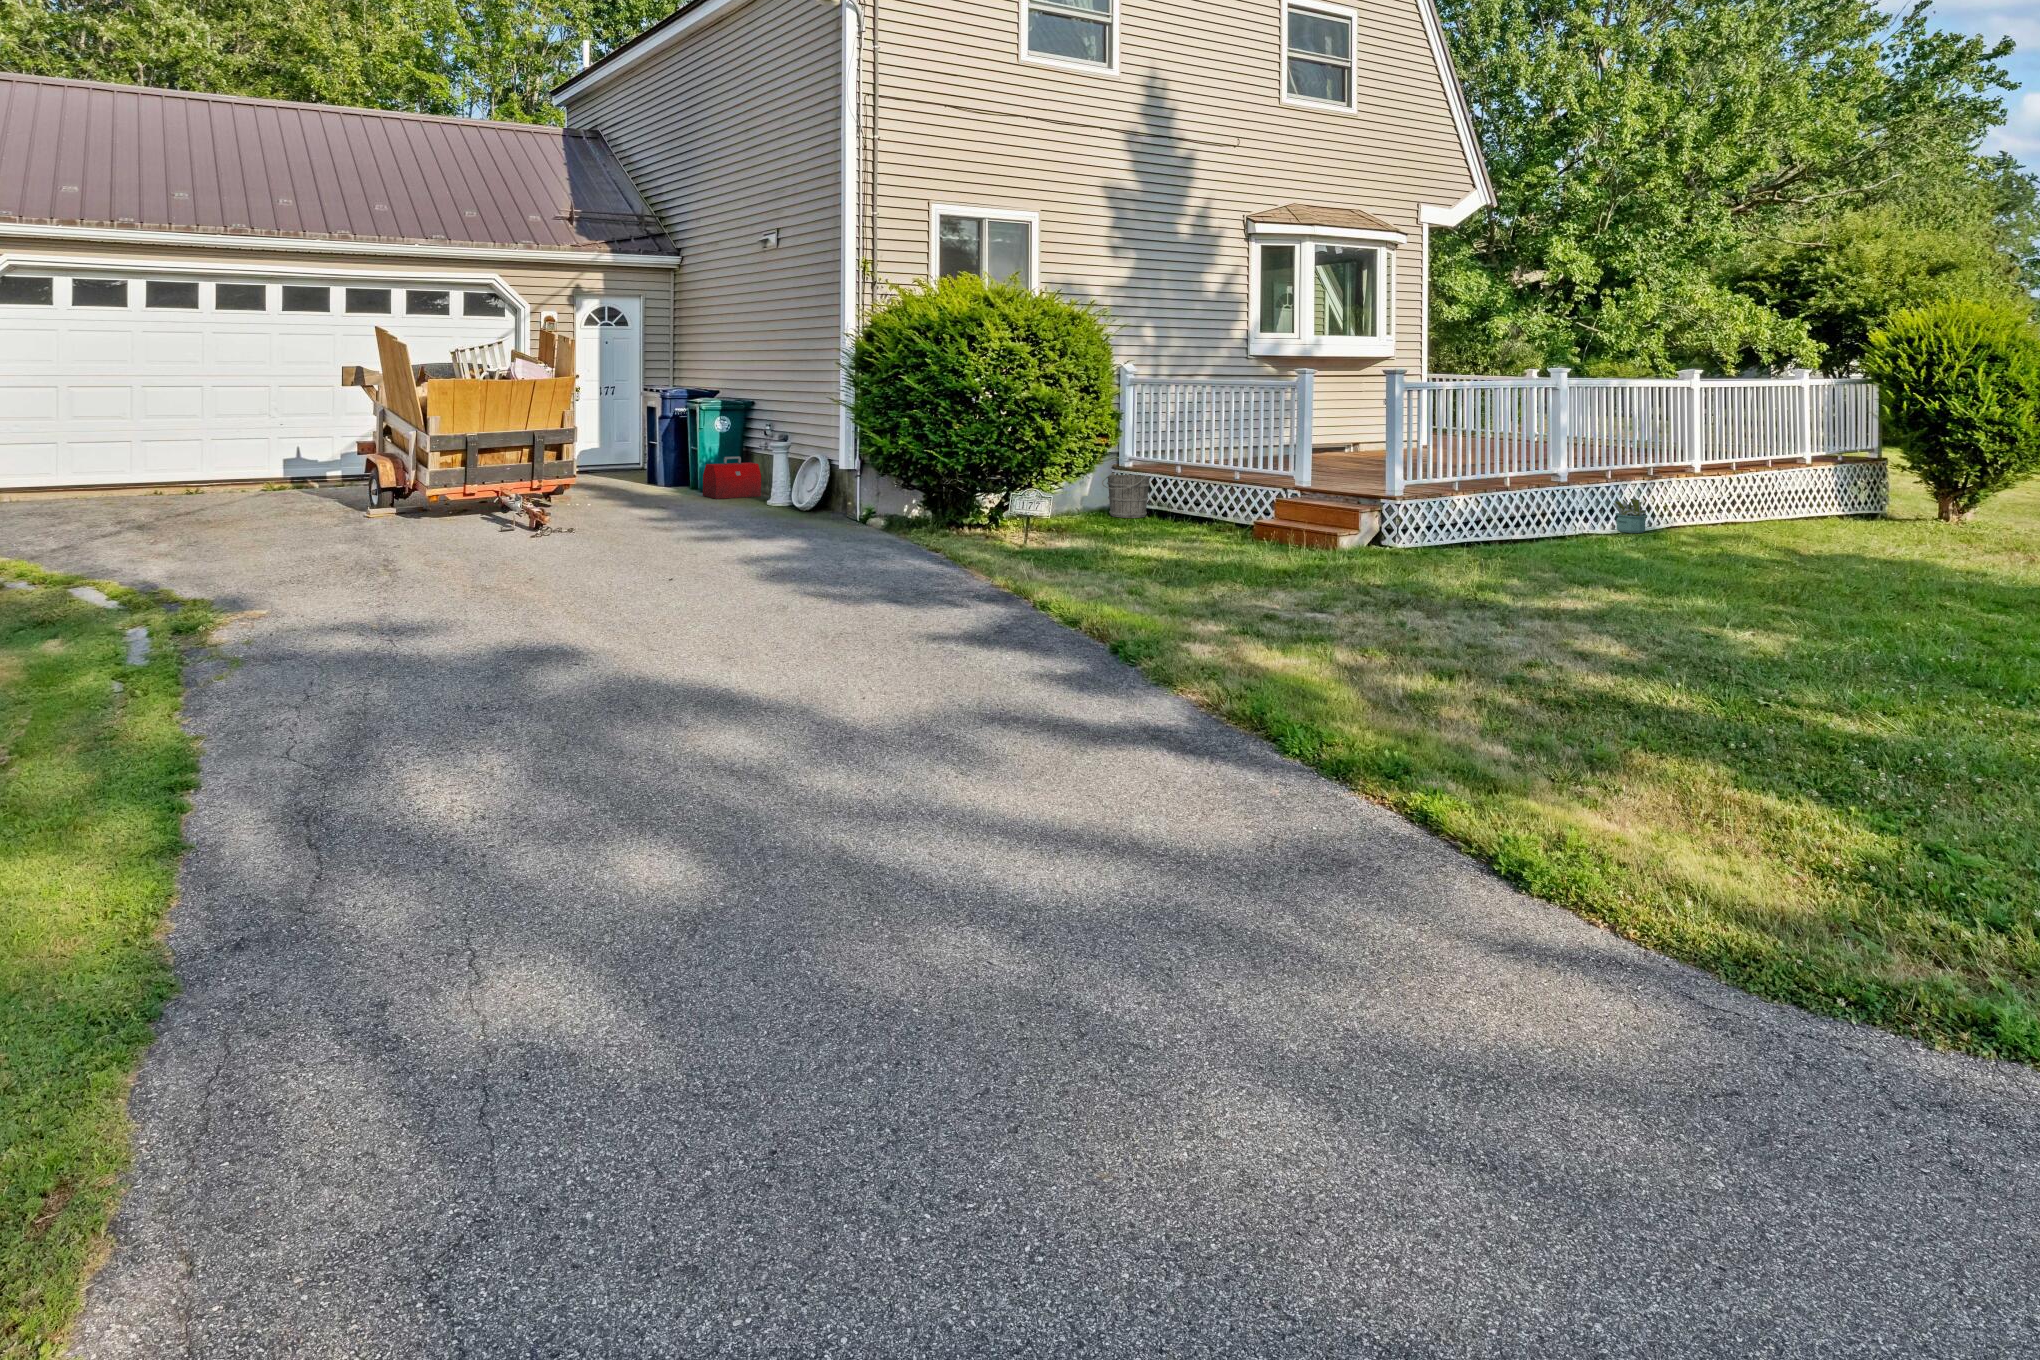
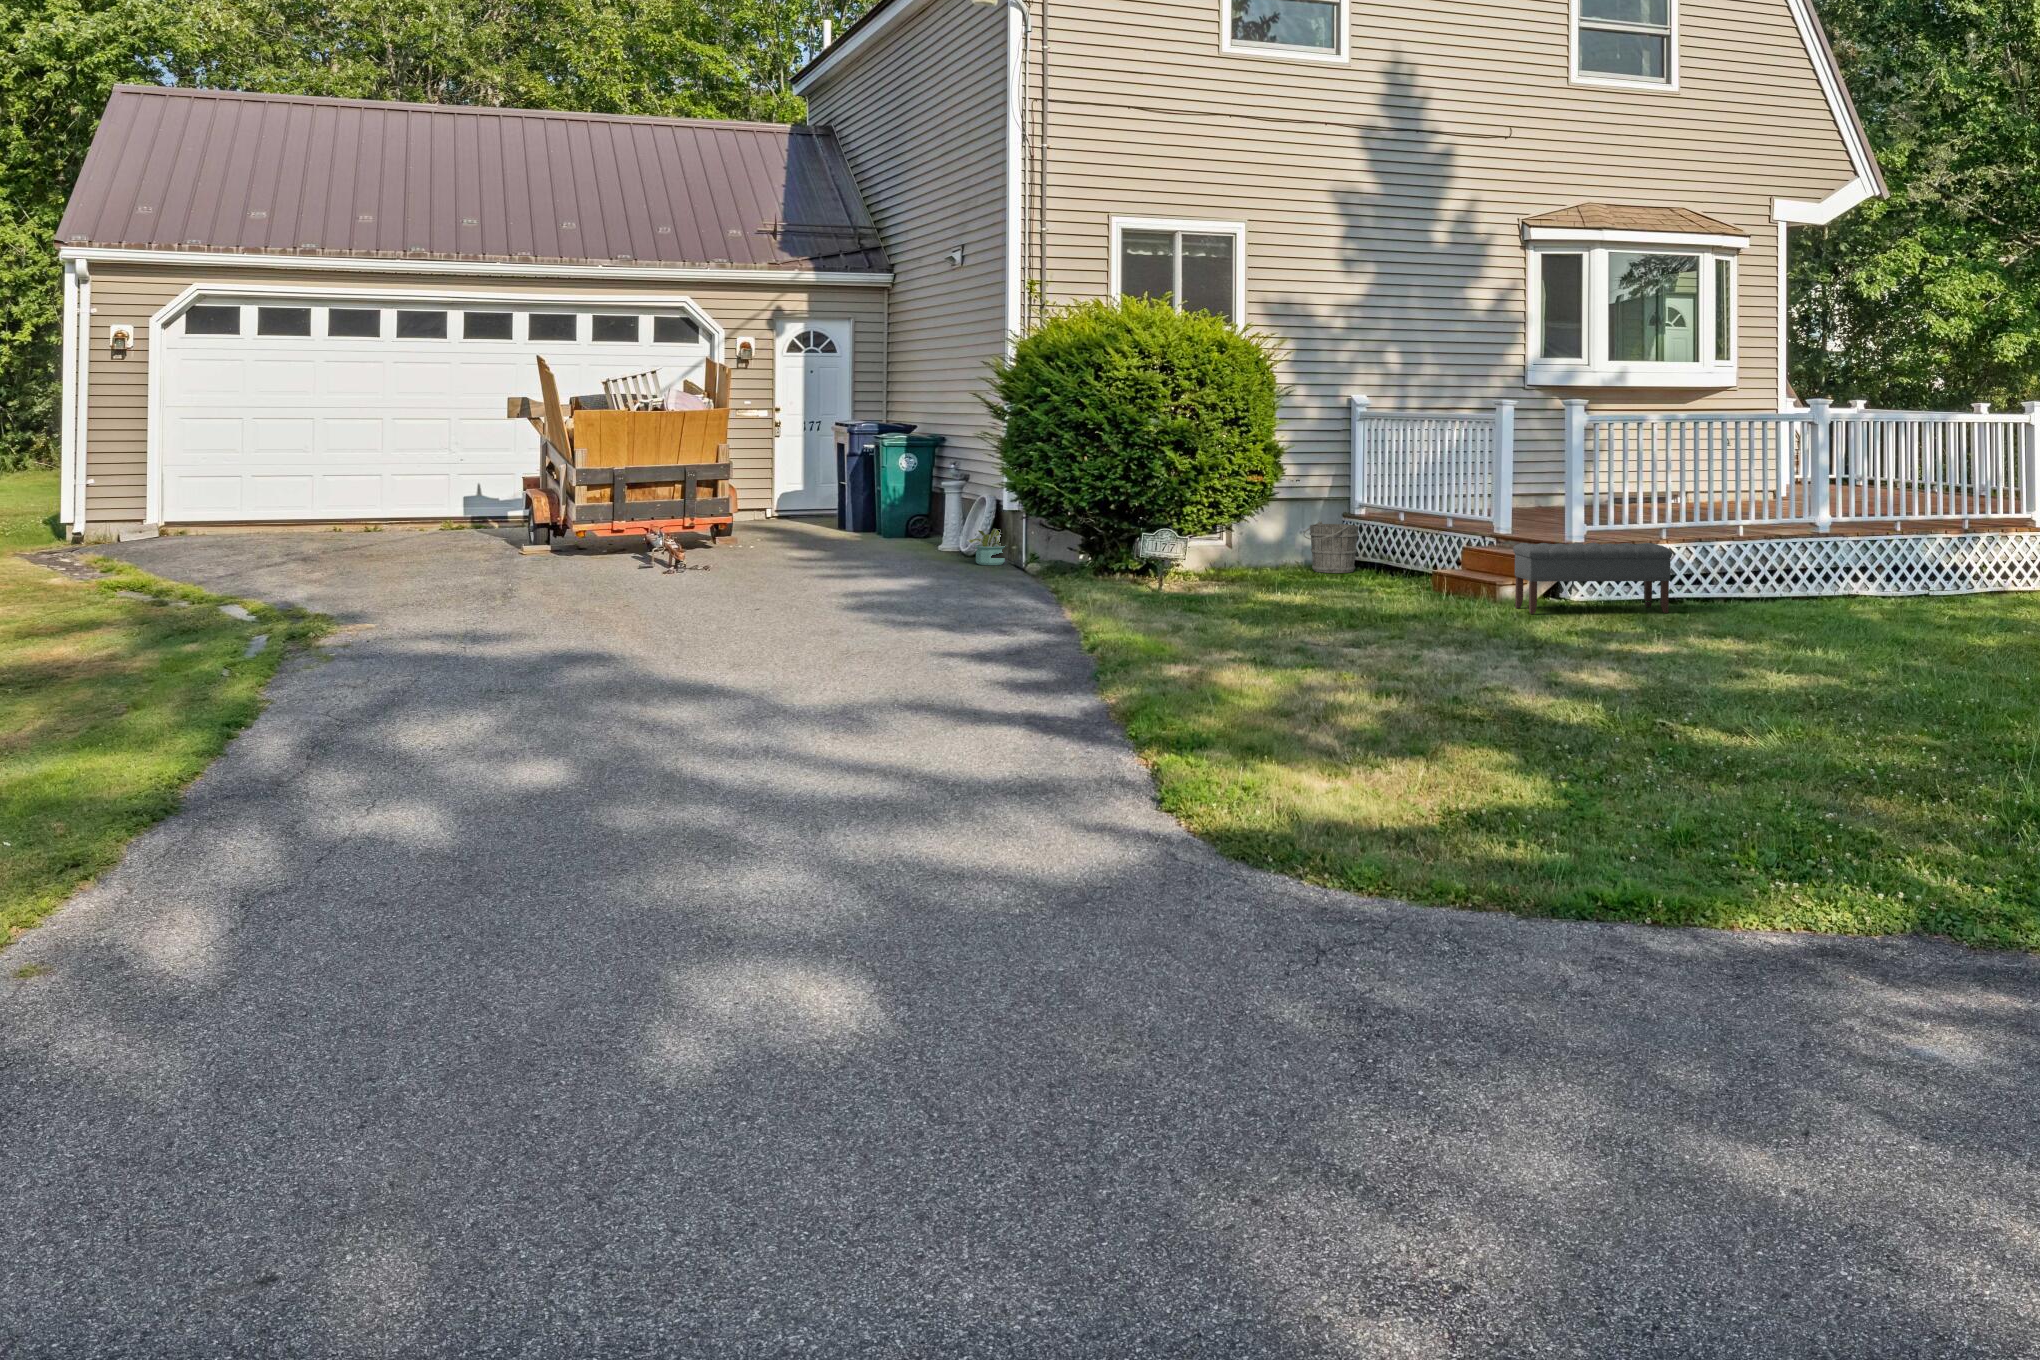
toolbox: present [703,456,761,499] -> none [890,500,953,547]
bench: none [1354,493,1493,560] -> present [1513,543,1672,614]
decorative plant: present [1613,499,1647,533] -> present [967,529,1005,565]

